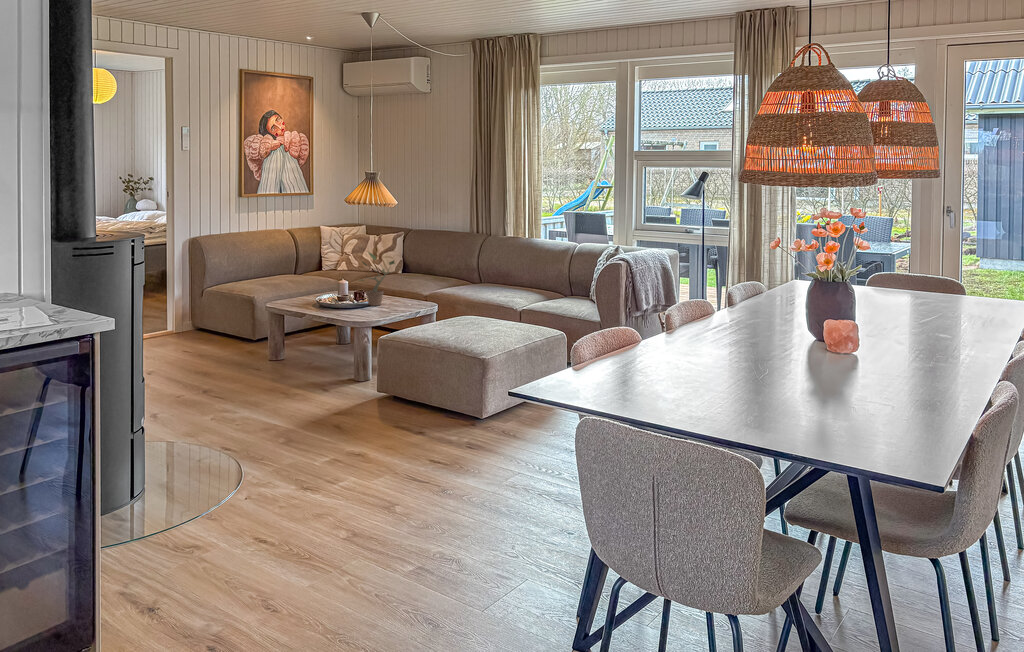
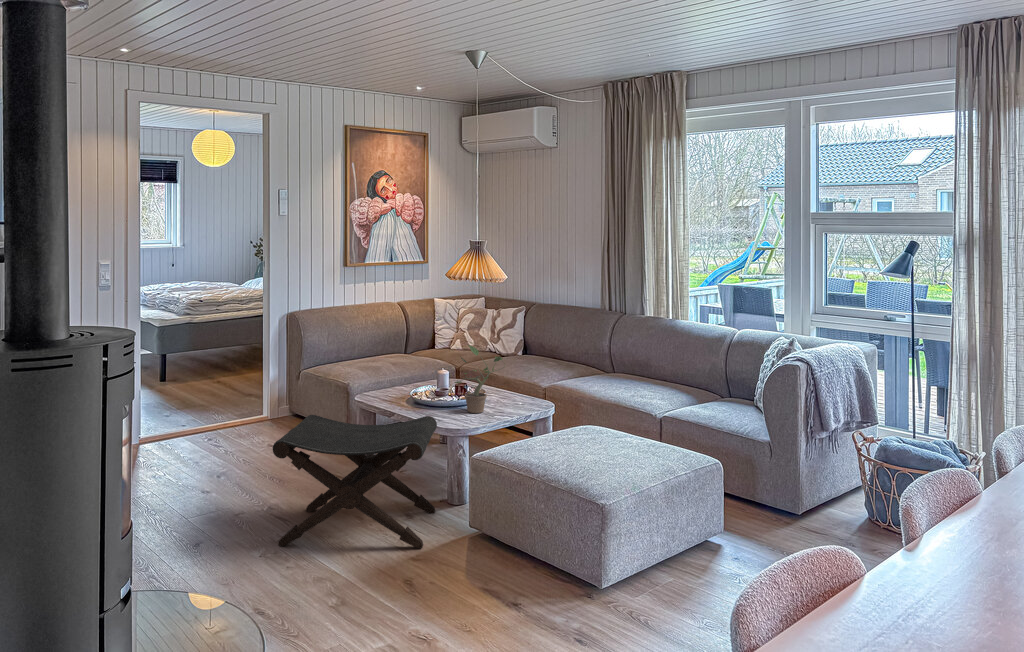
footstool: none [223,304,347,400] -> present [273,415,437,548]

